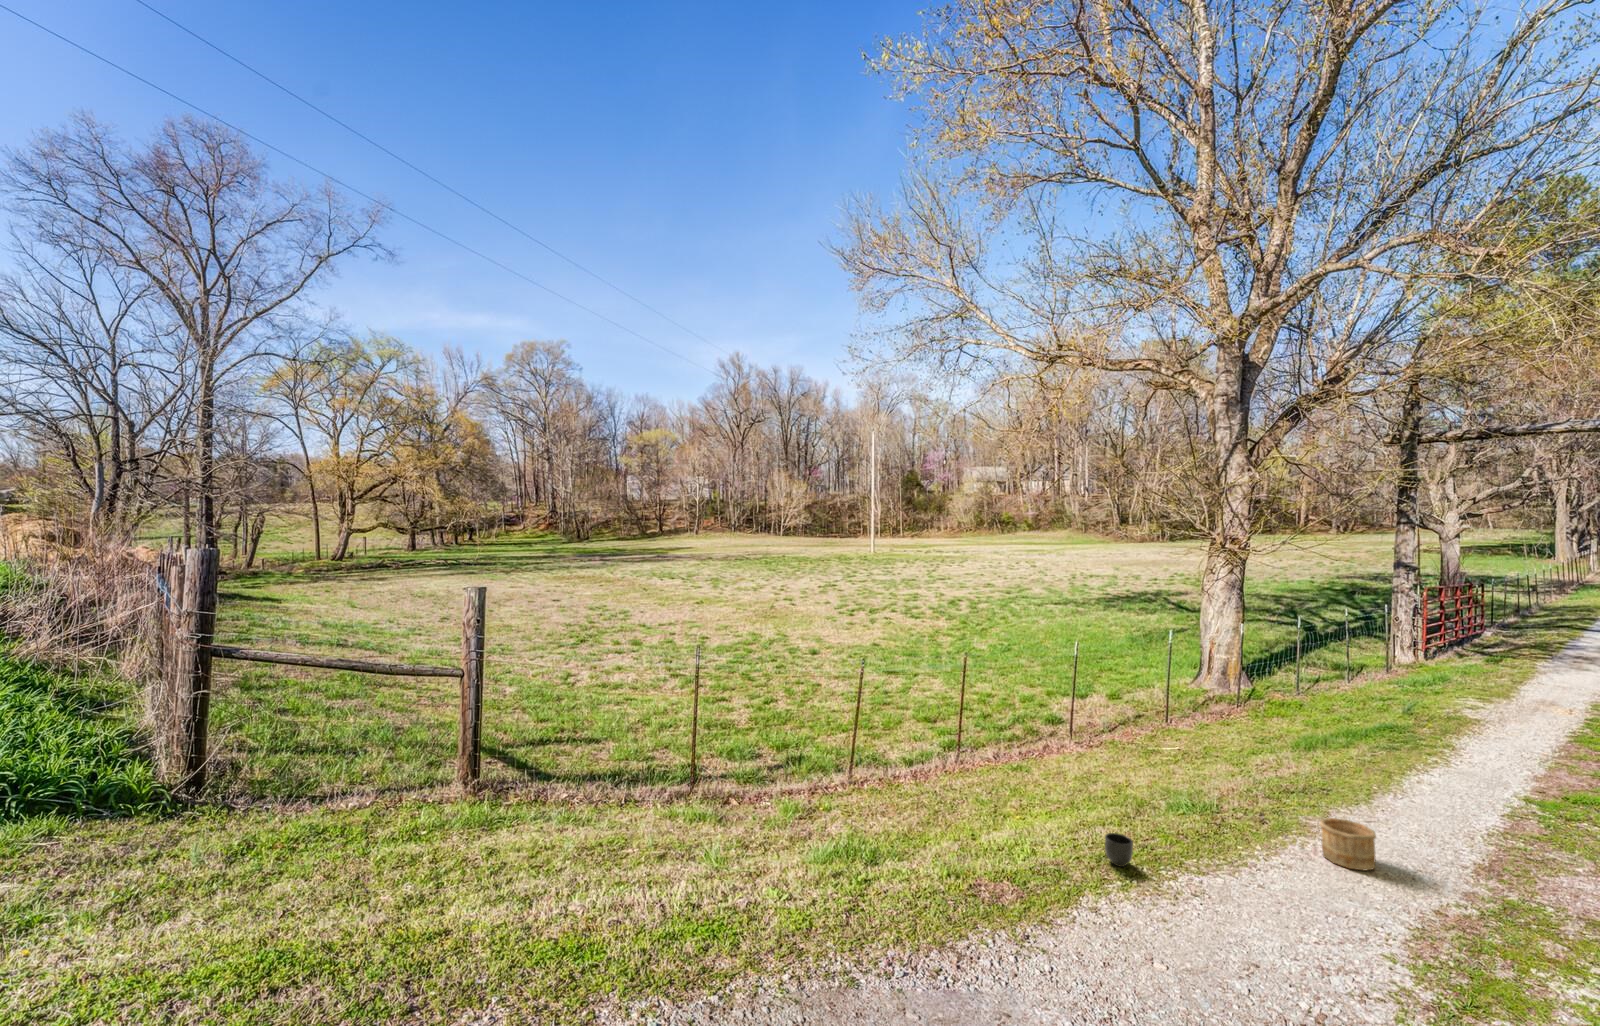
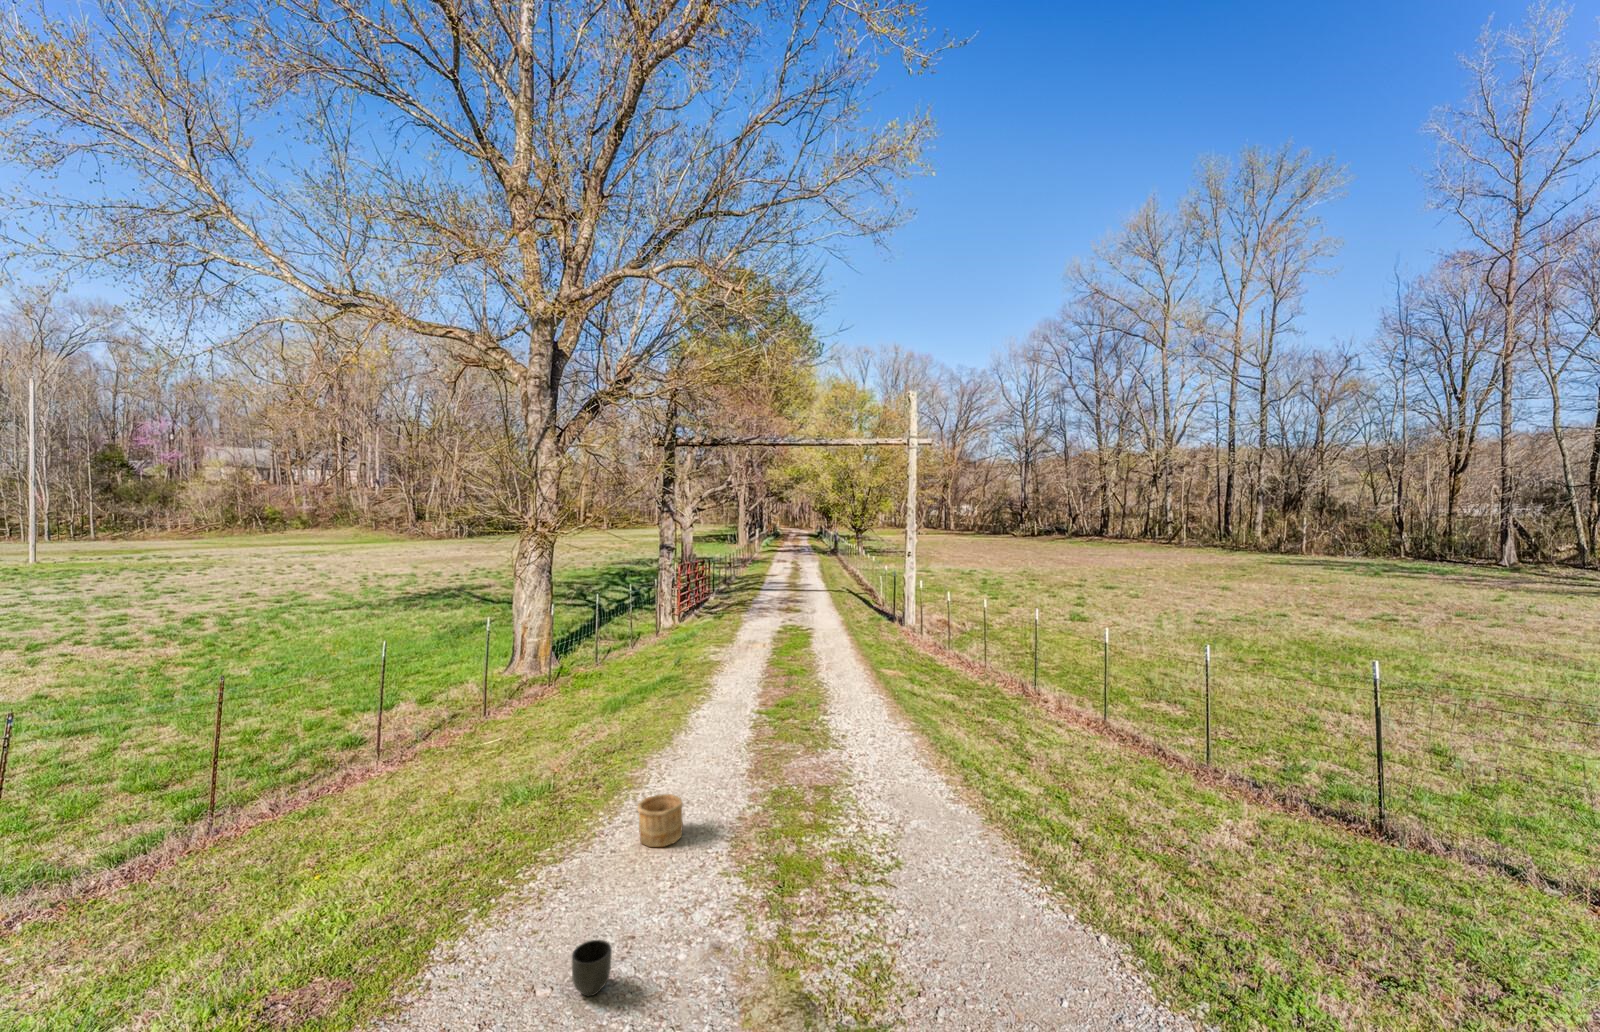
planter: present [1105,833,1133,867] -> present [572,940,612,996]

